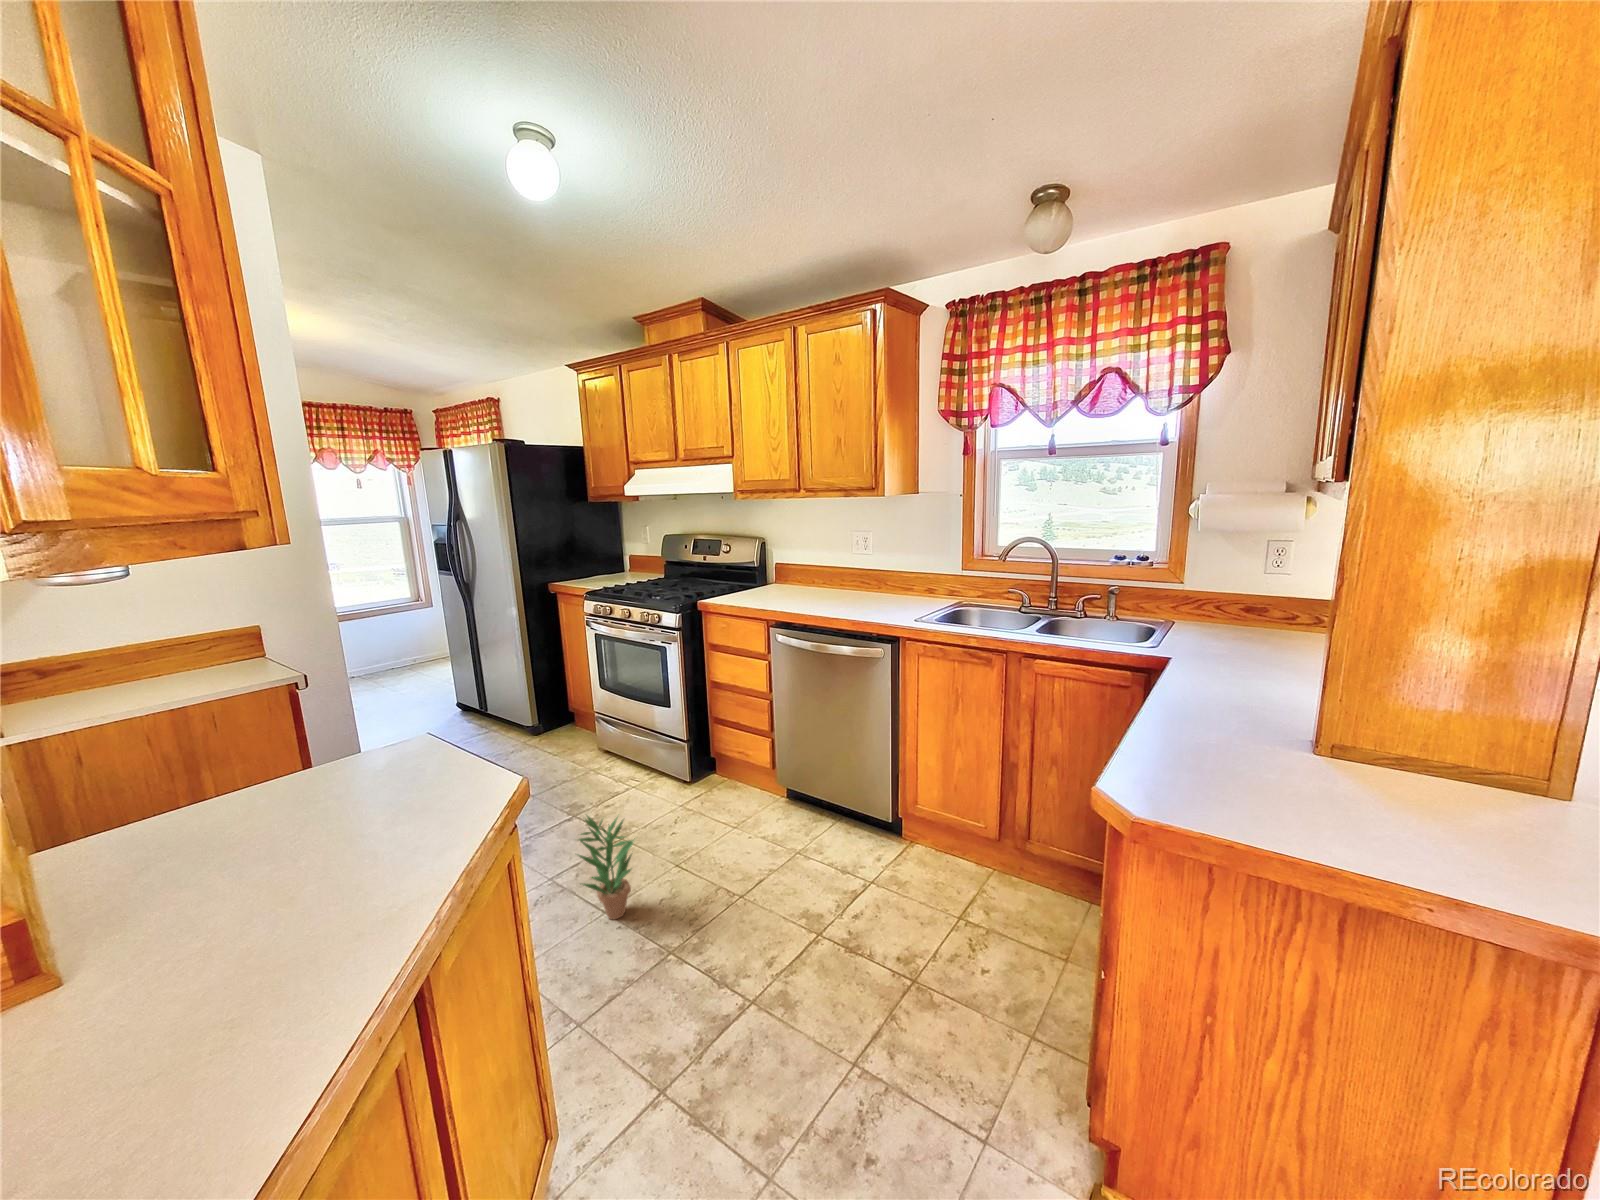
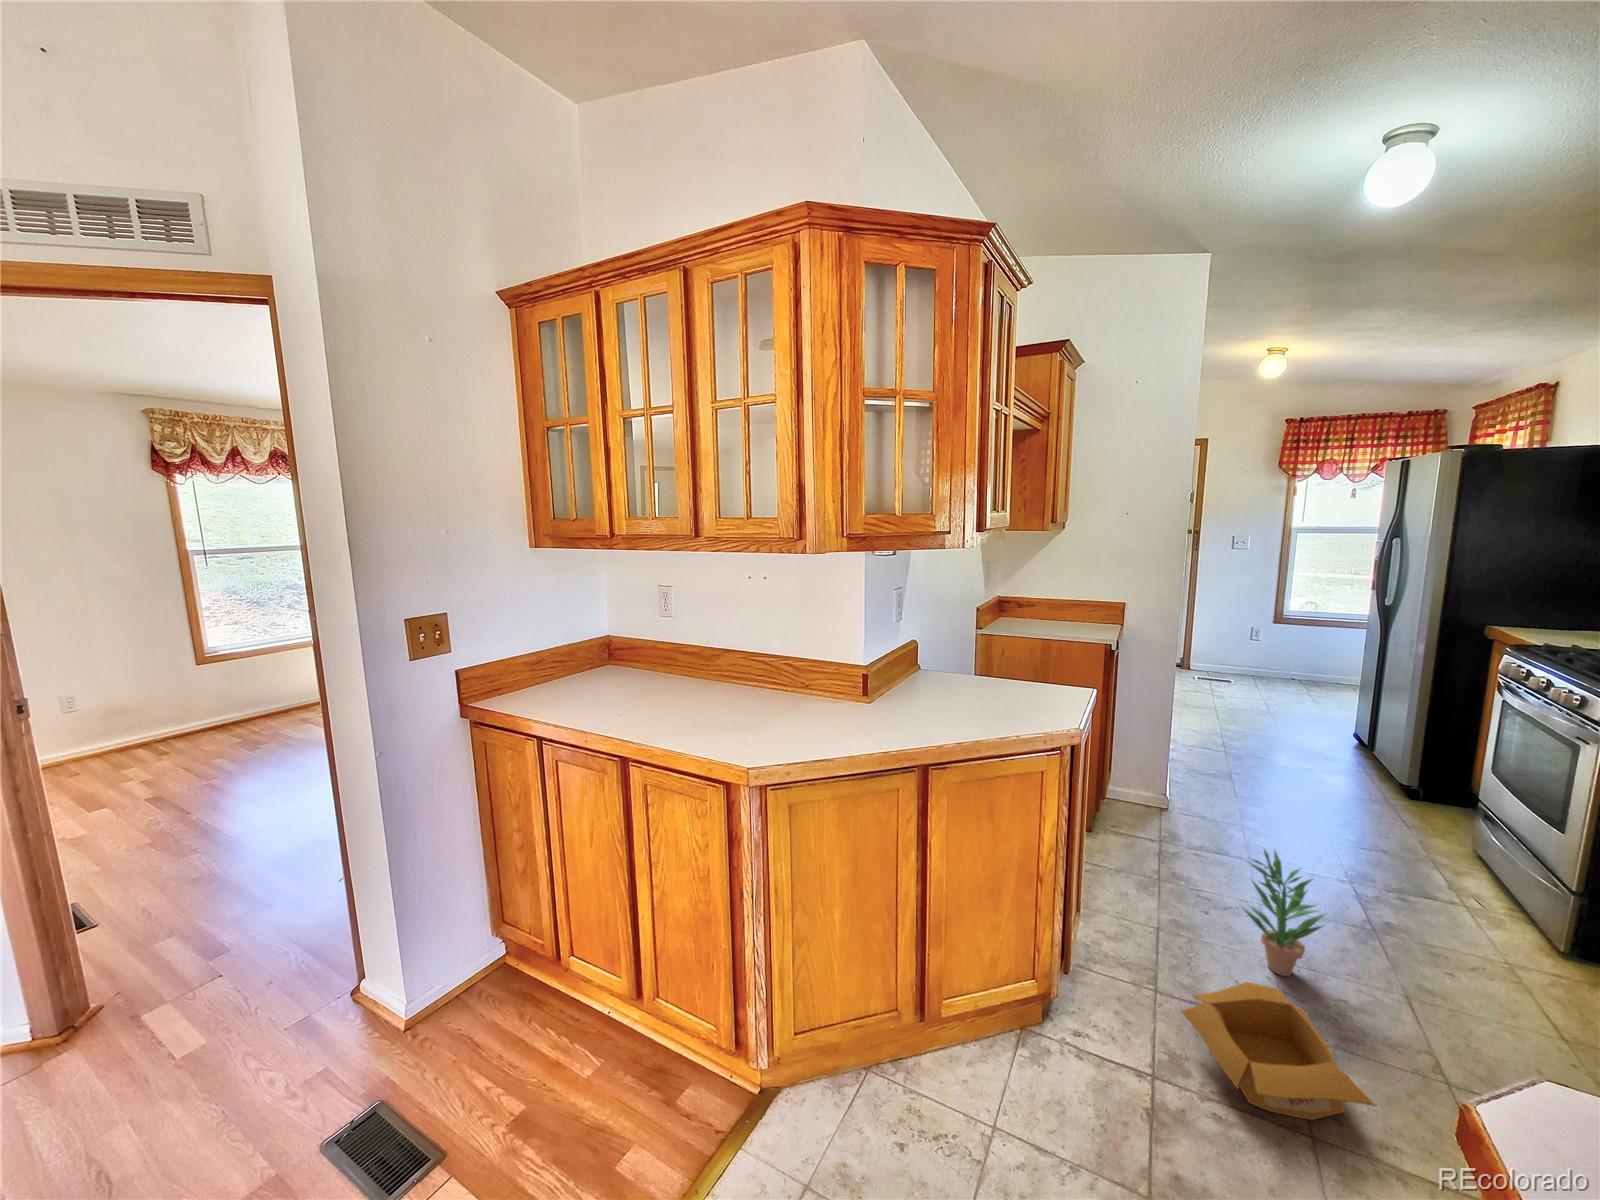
cardboard box: none [626,923,764,1027] -> present [1182,982,1376,1120]

